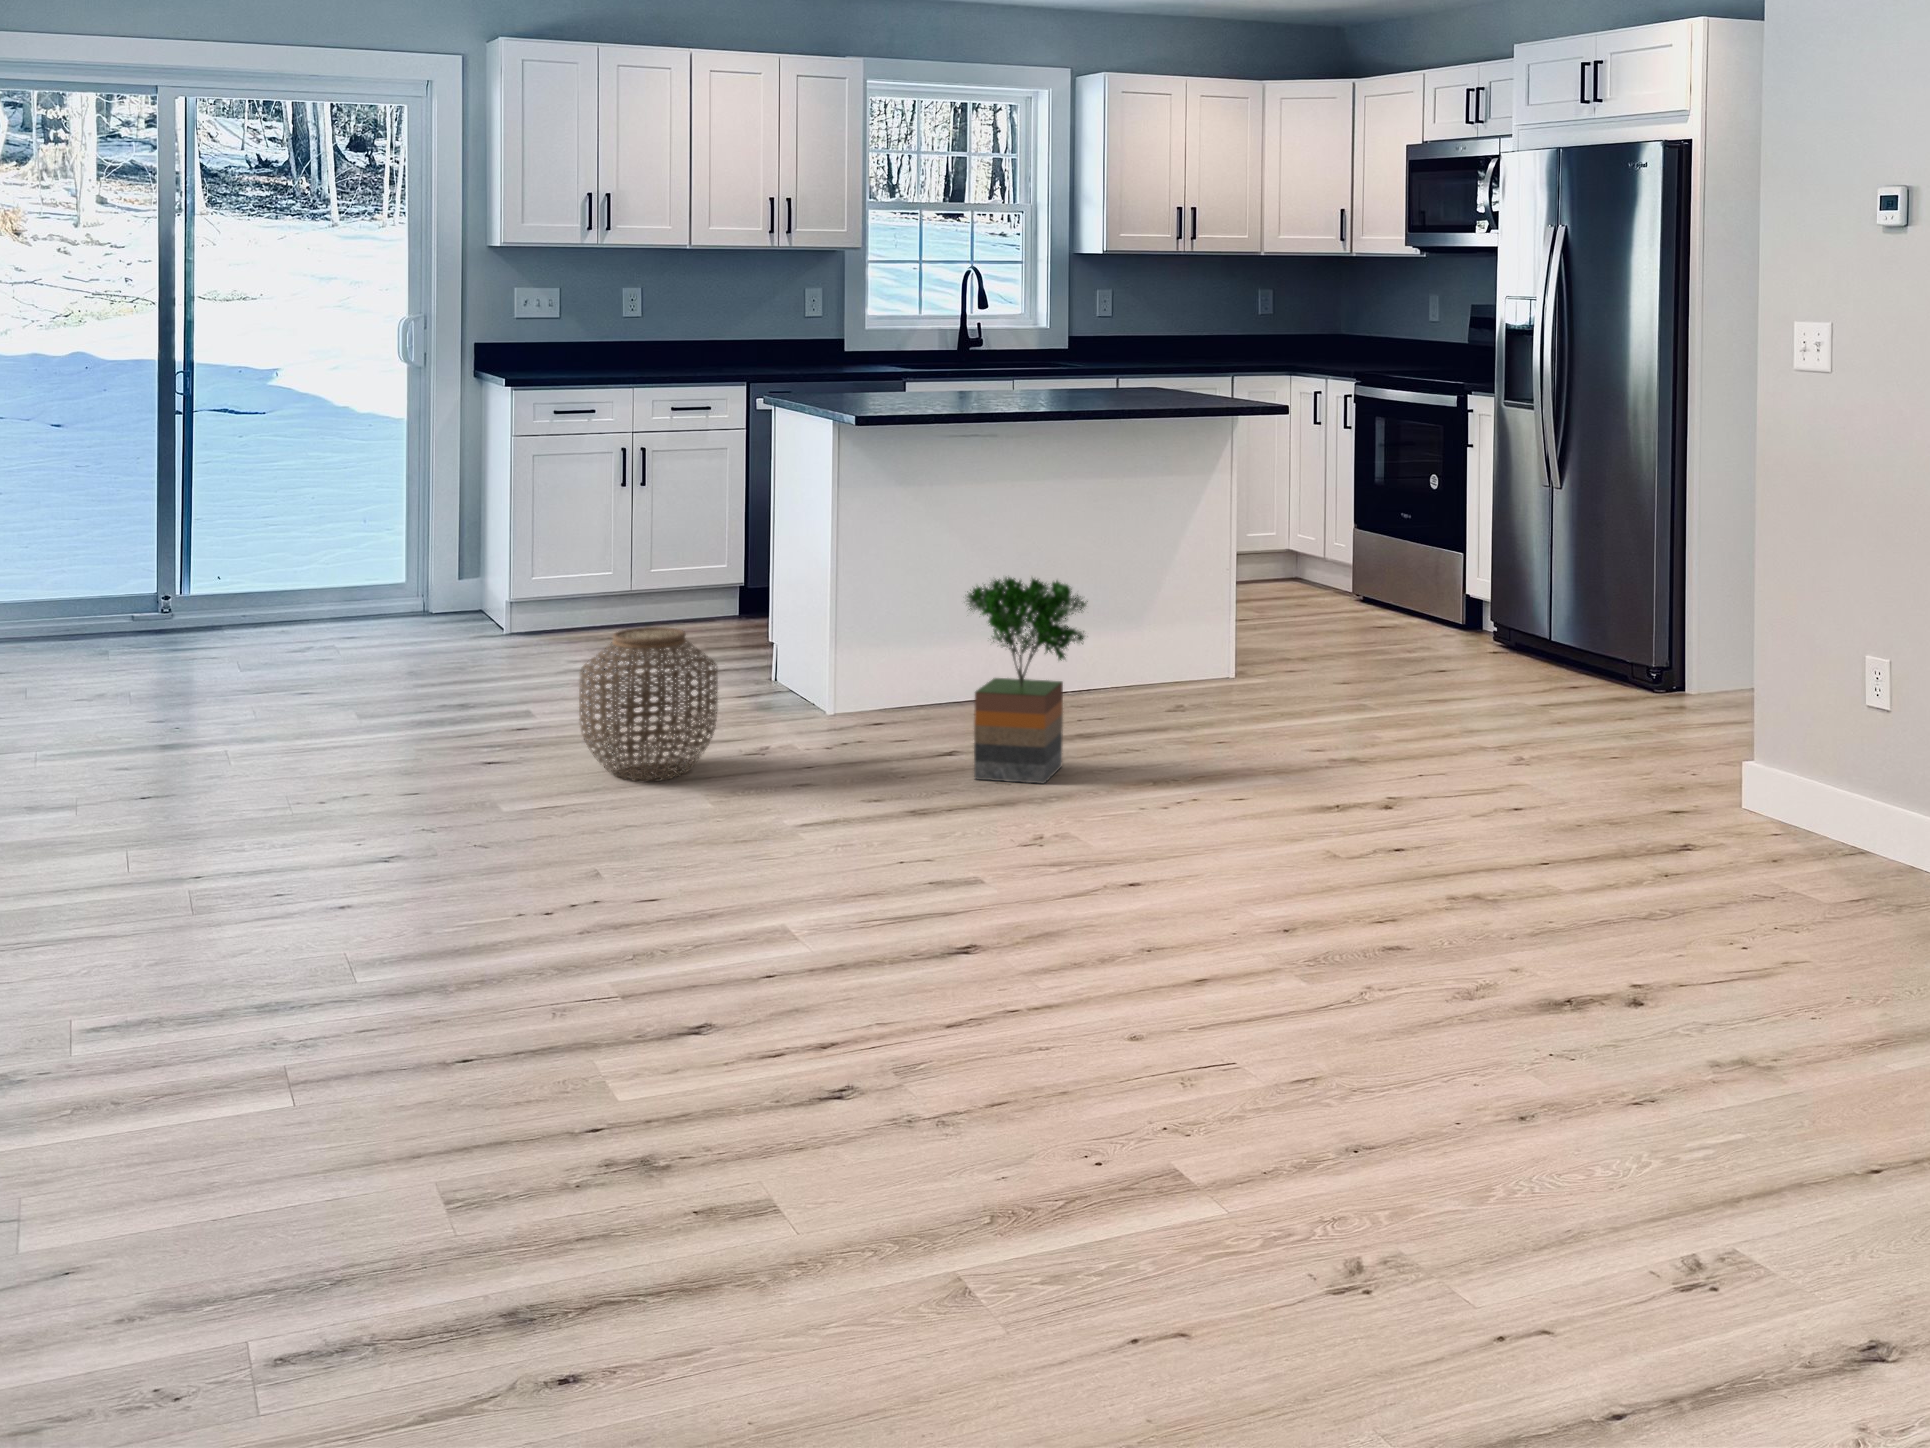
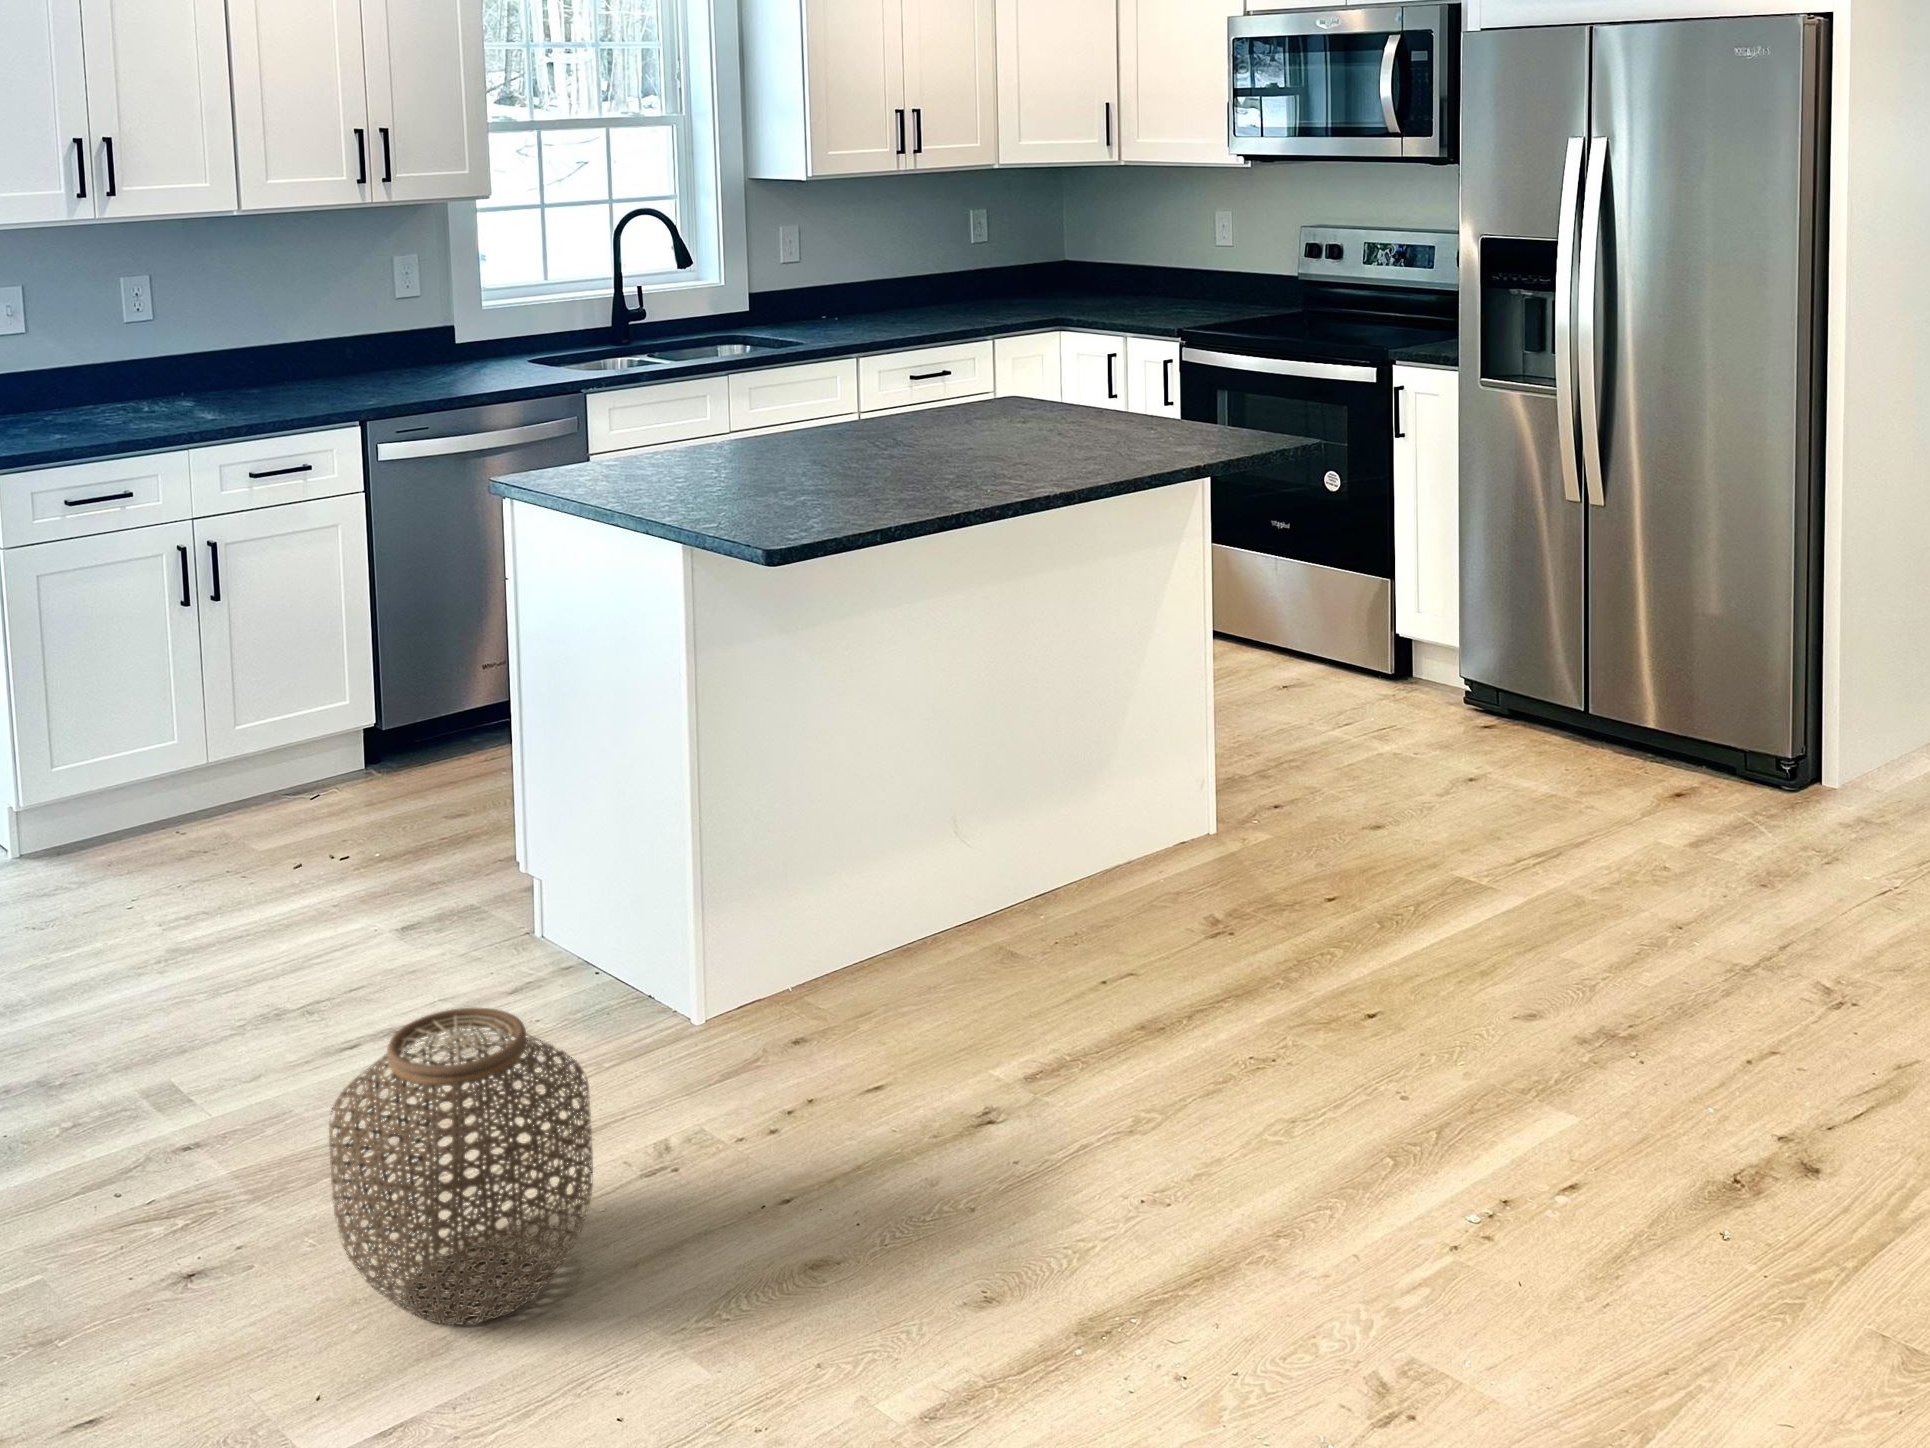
potted tree: present [967,578,1088,784] -> none [1001,824,1243,1204]

